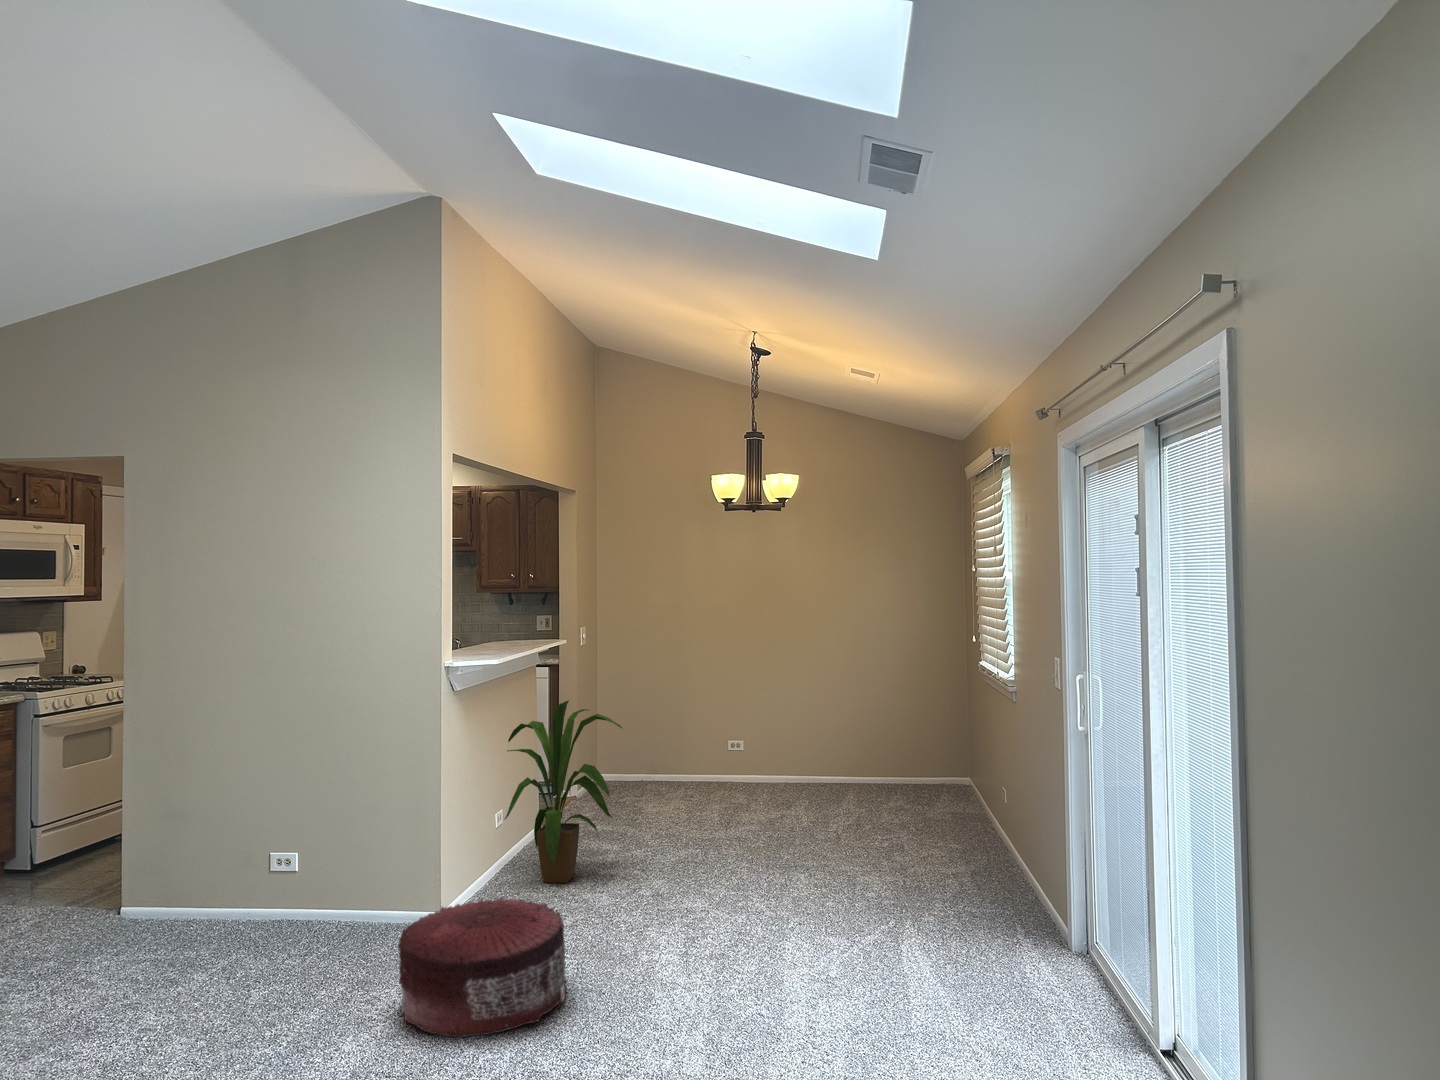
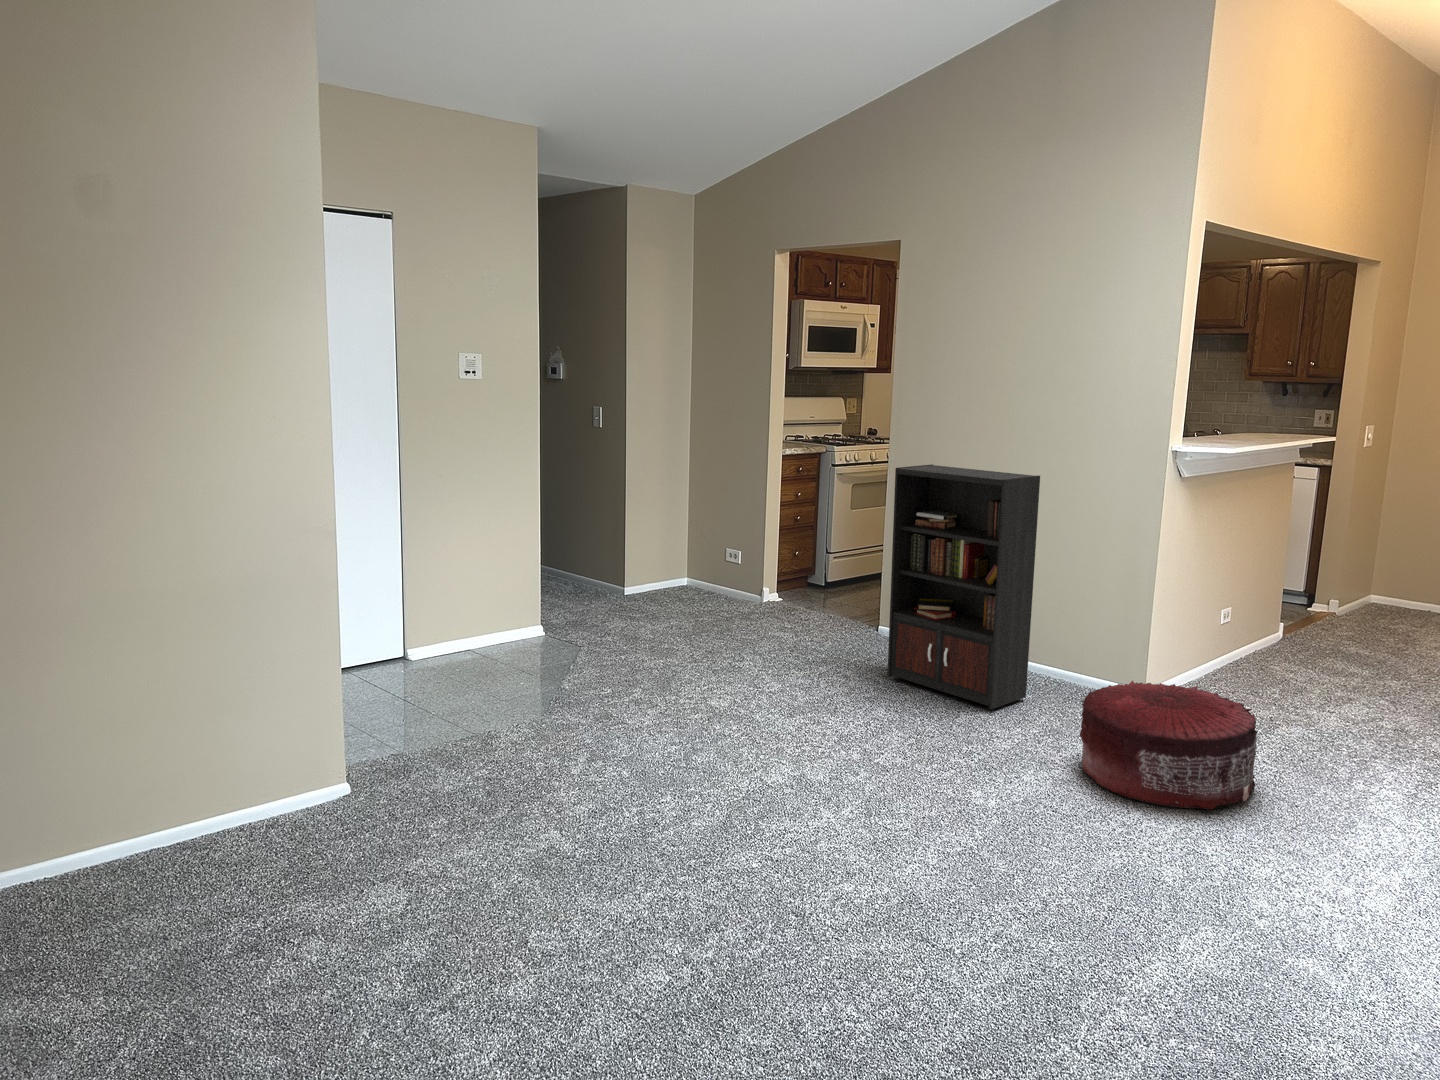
house plant: present [505,700,622,883] -> none [1223,500,1386,697]
bookcase: none [142,703,386,980] -> present [887,464,1085,709]

